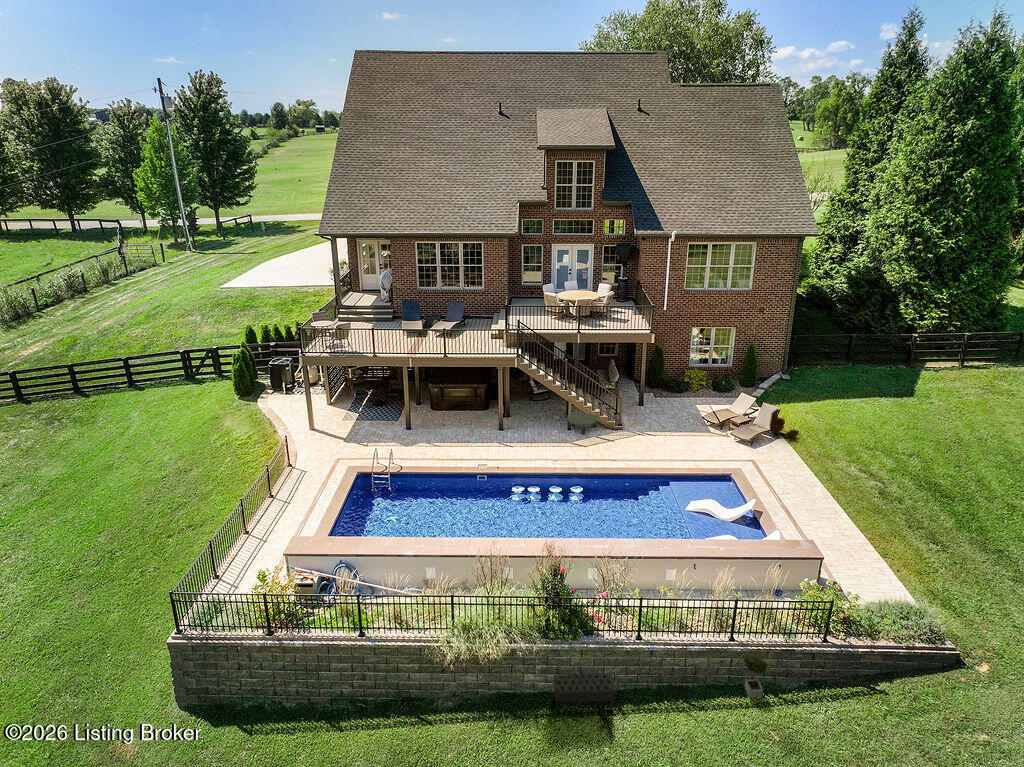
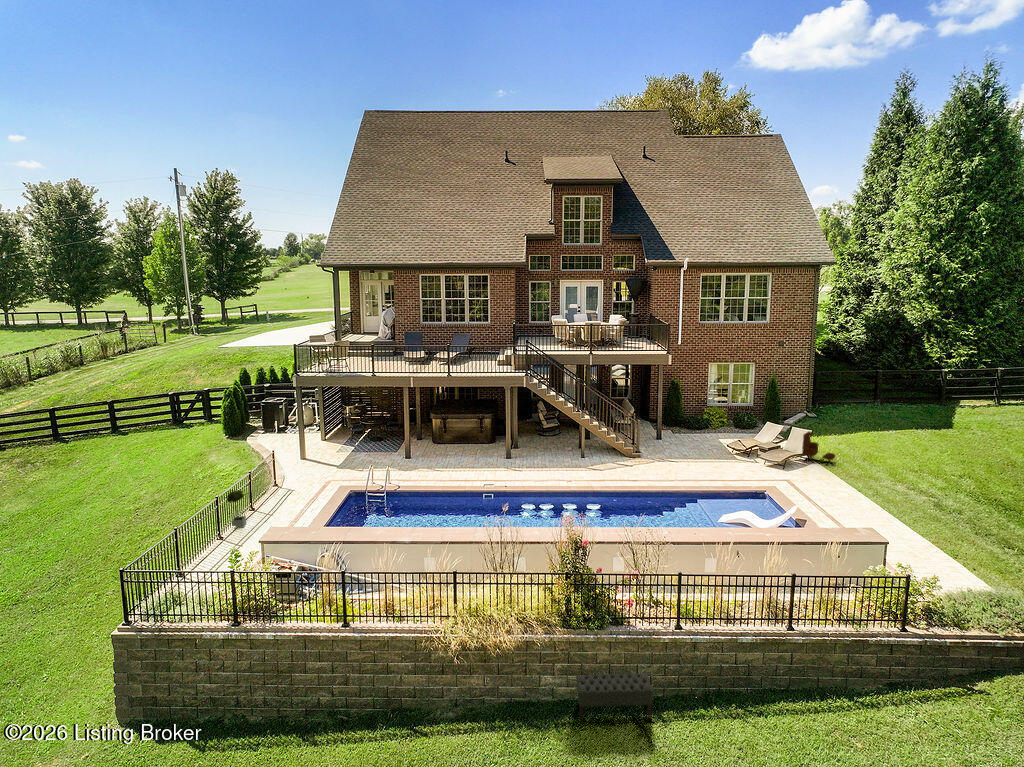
round table: present [567,410,600,435] -> none [581,438,616,462]
potted tree: present [744,655,767,698] -> present [227,490,246,529]

